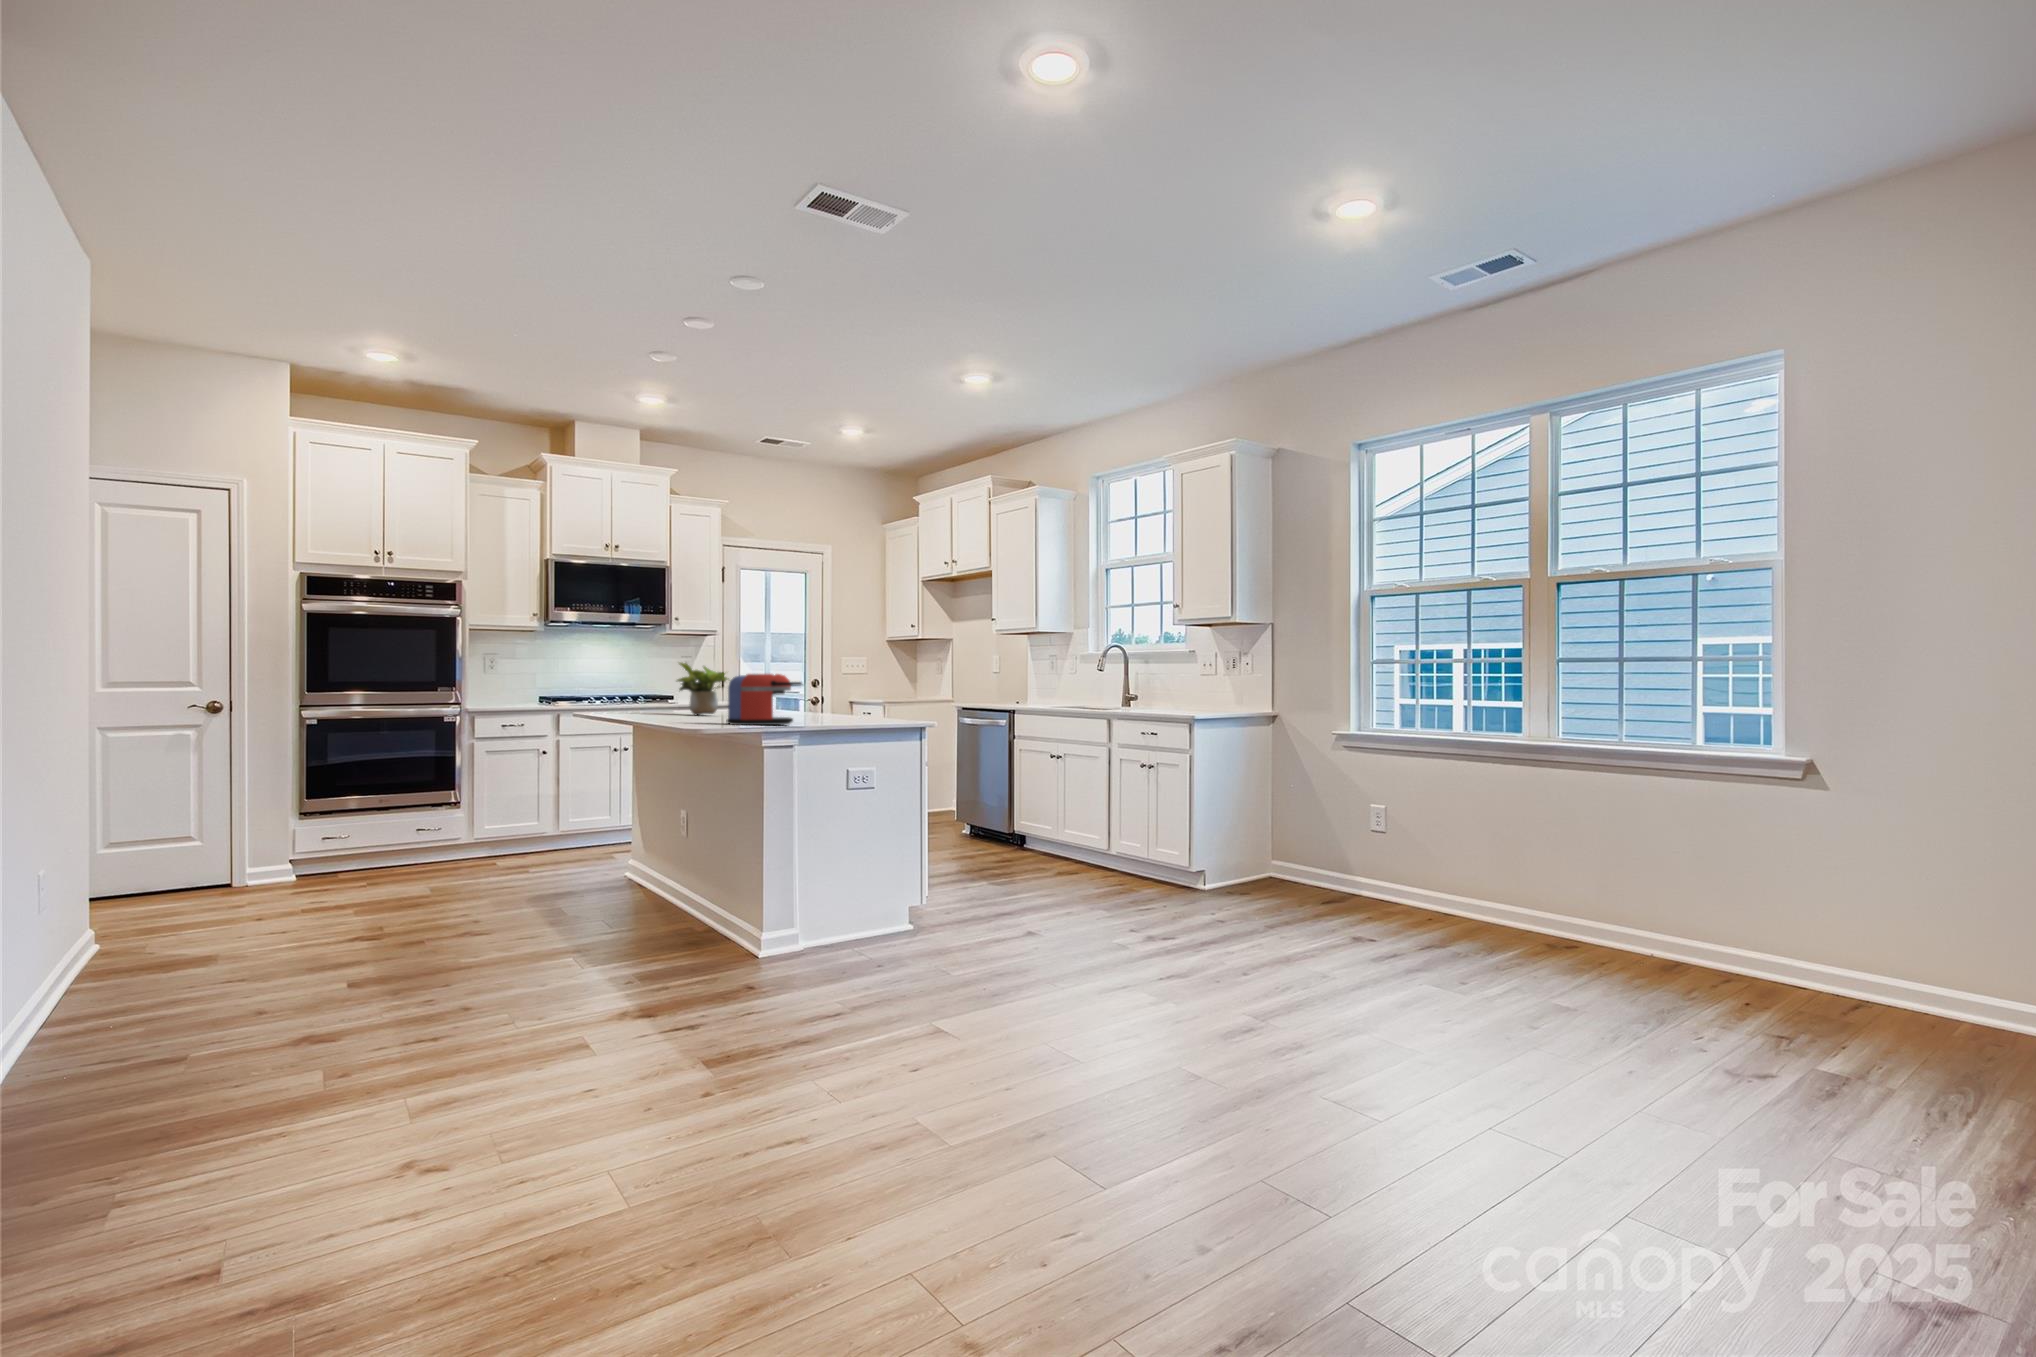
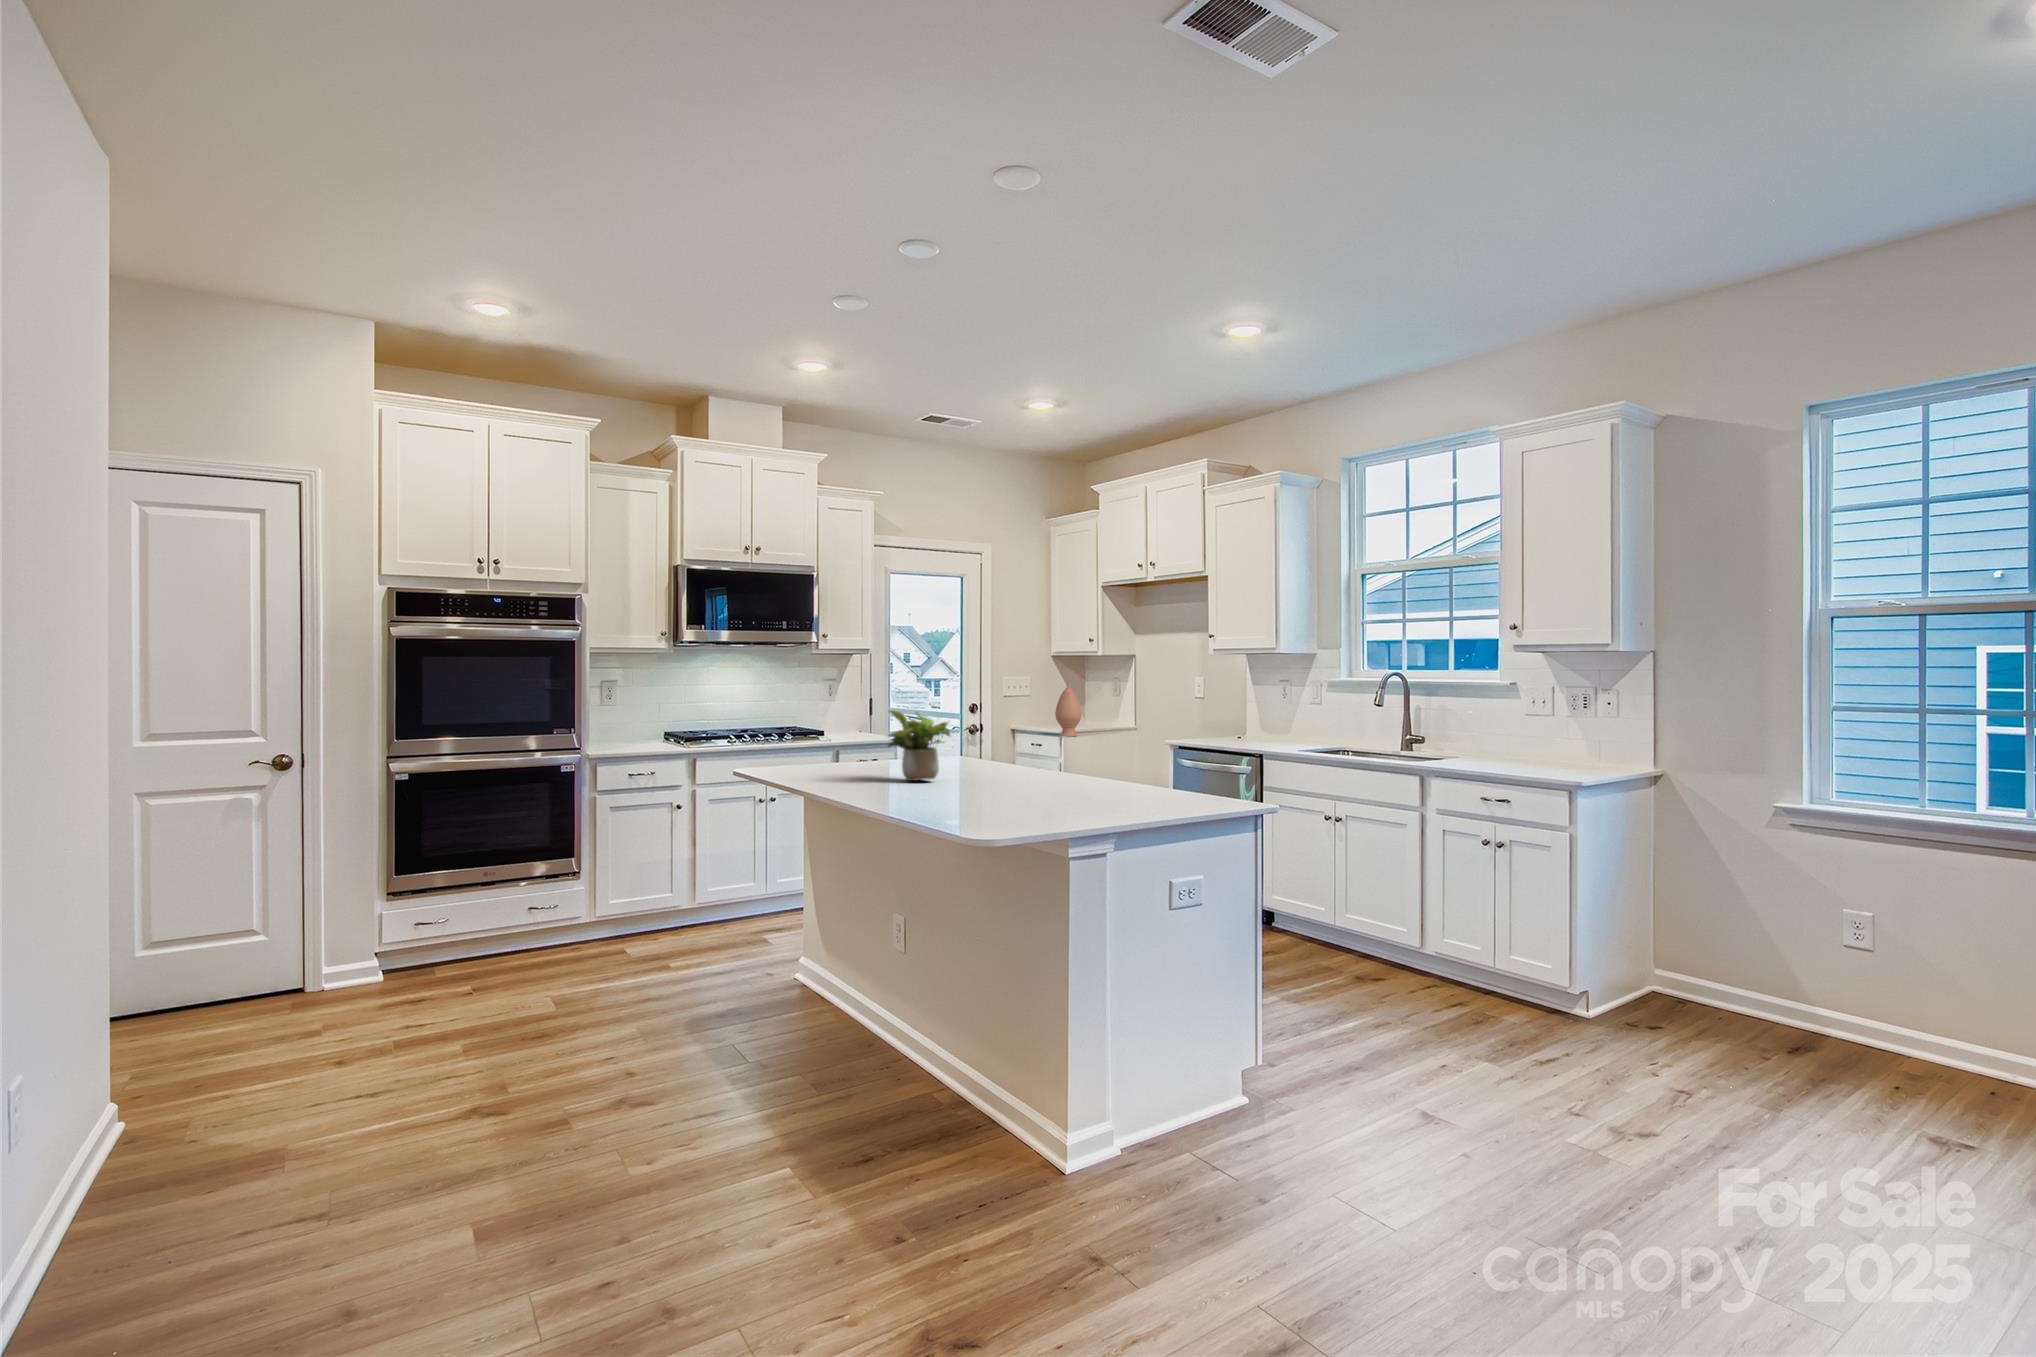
vase: none [887,663,910,707] -> present [1055,684,1082,736]
coffee maker: present [726,674,802,725] -> none [997,739,1100,817]

